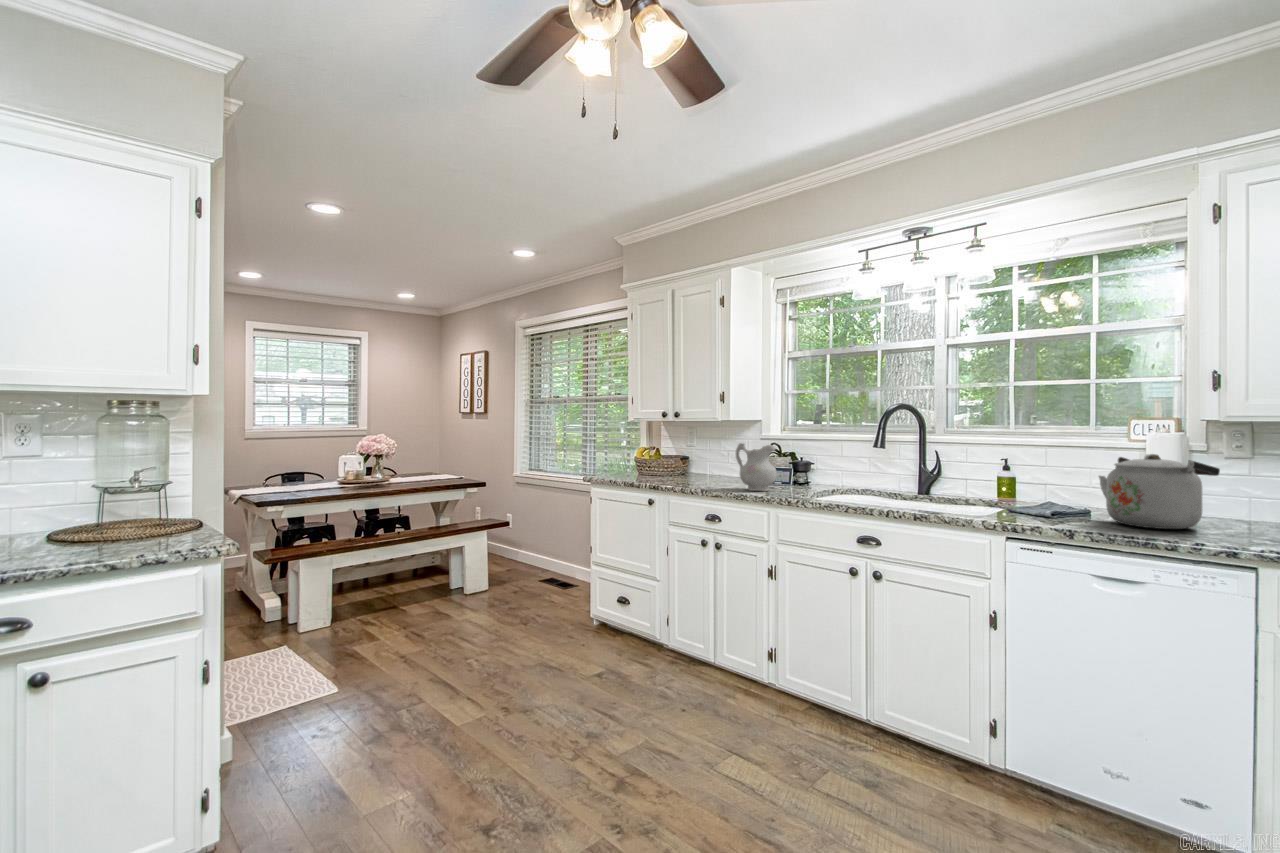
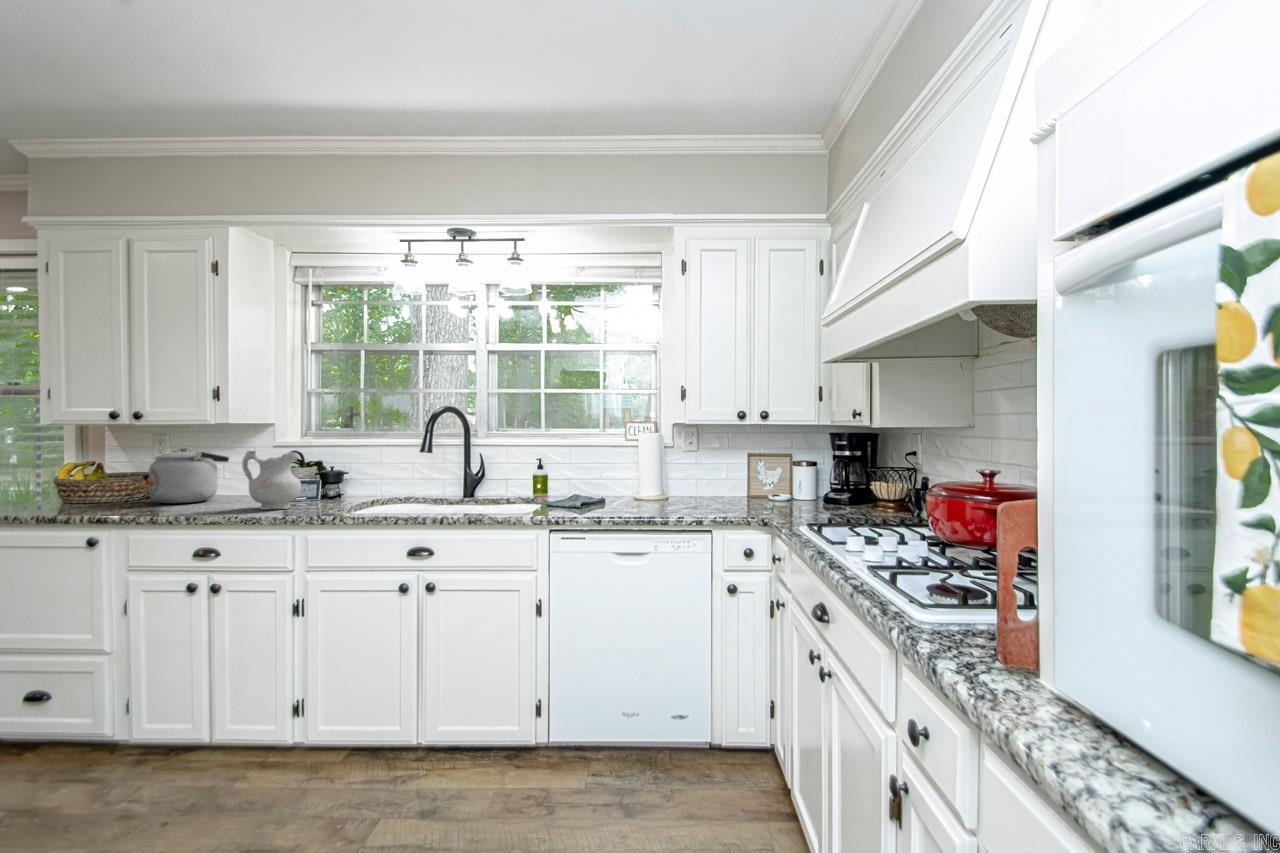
kettle: present [1099,454,1220,529] -> present [148,448,229,503]

